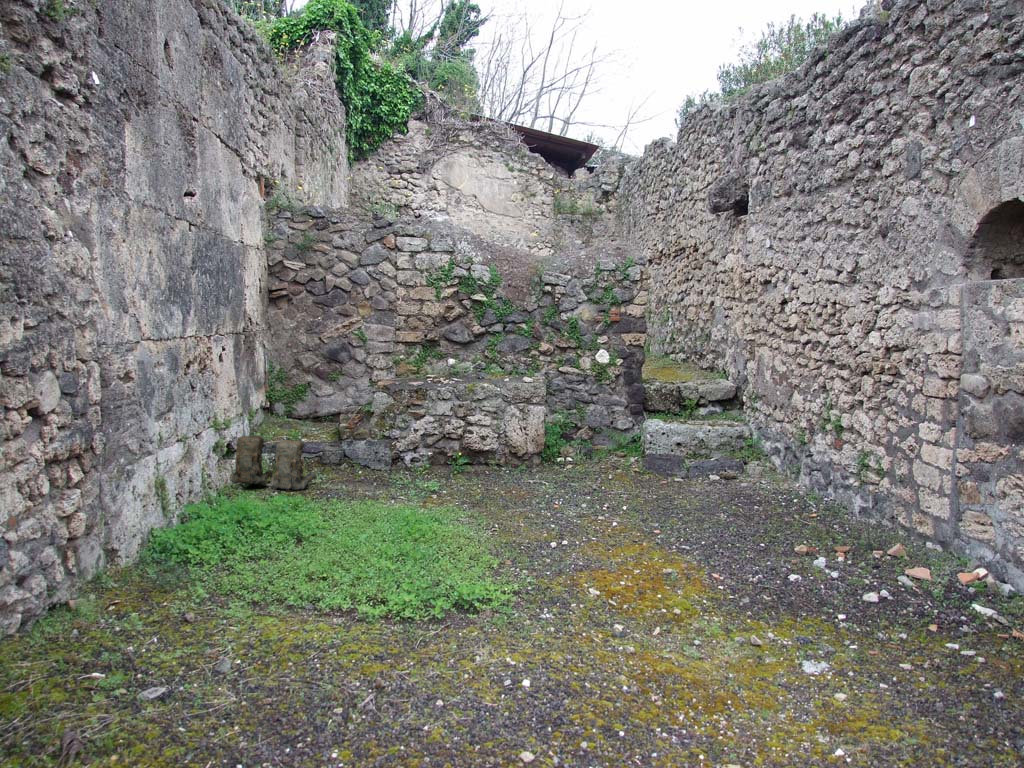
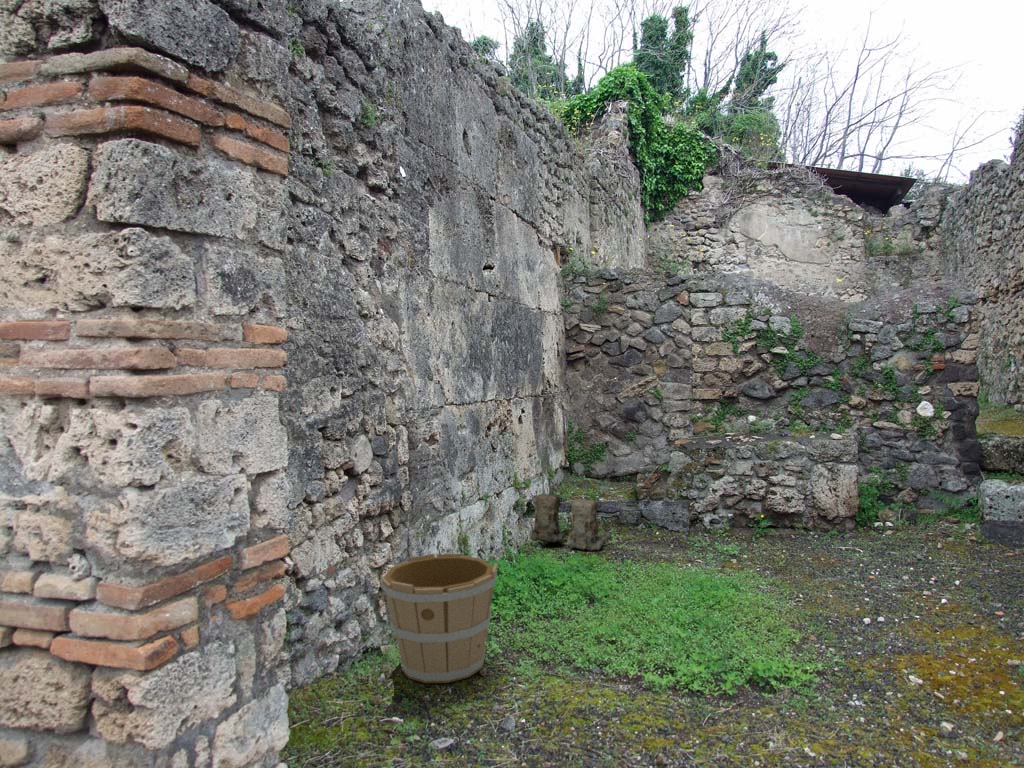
wooden bucket: none [73,496,209,626] -> present [380,554,497,683]

